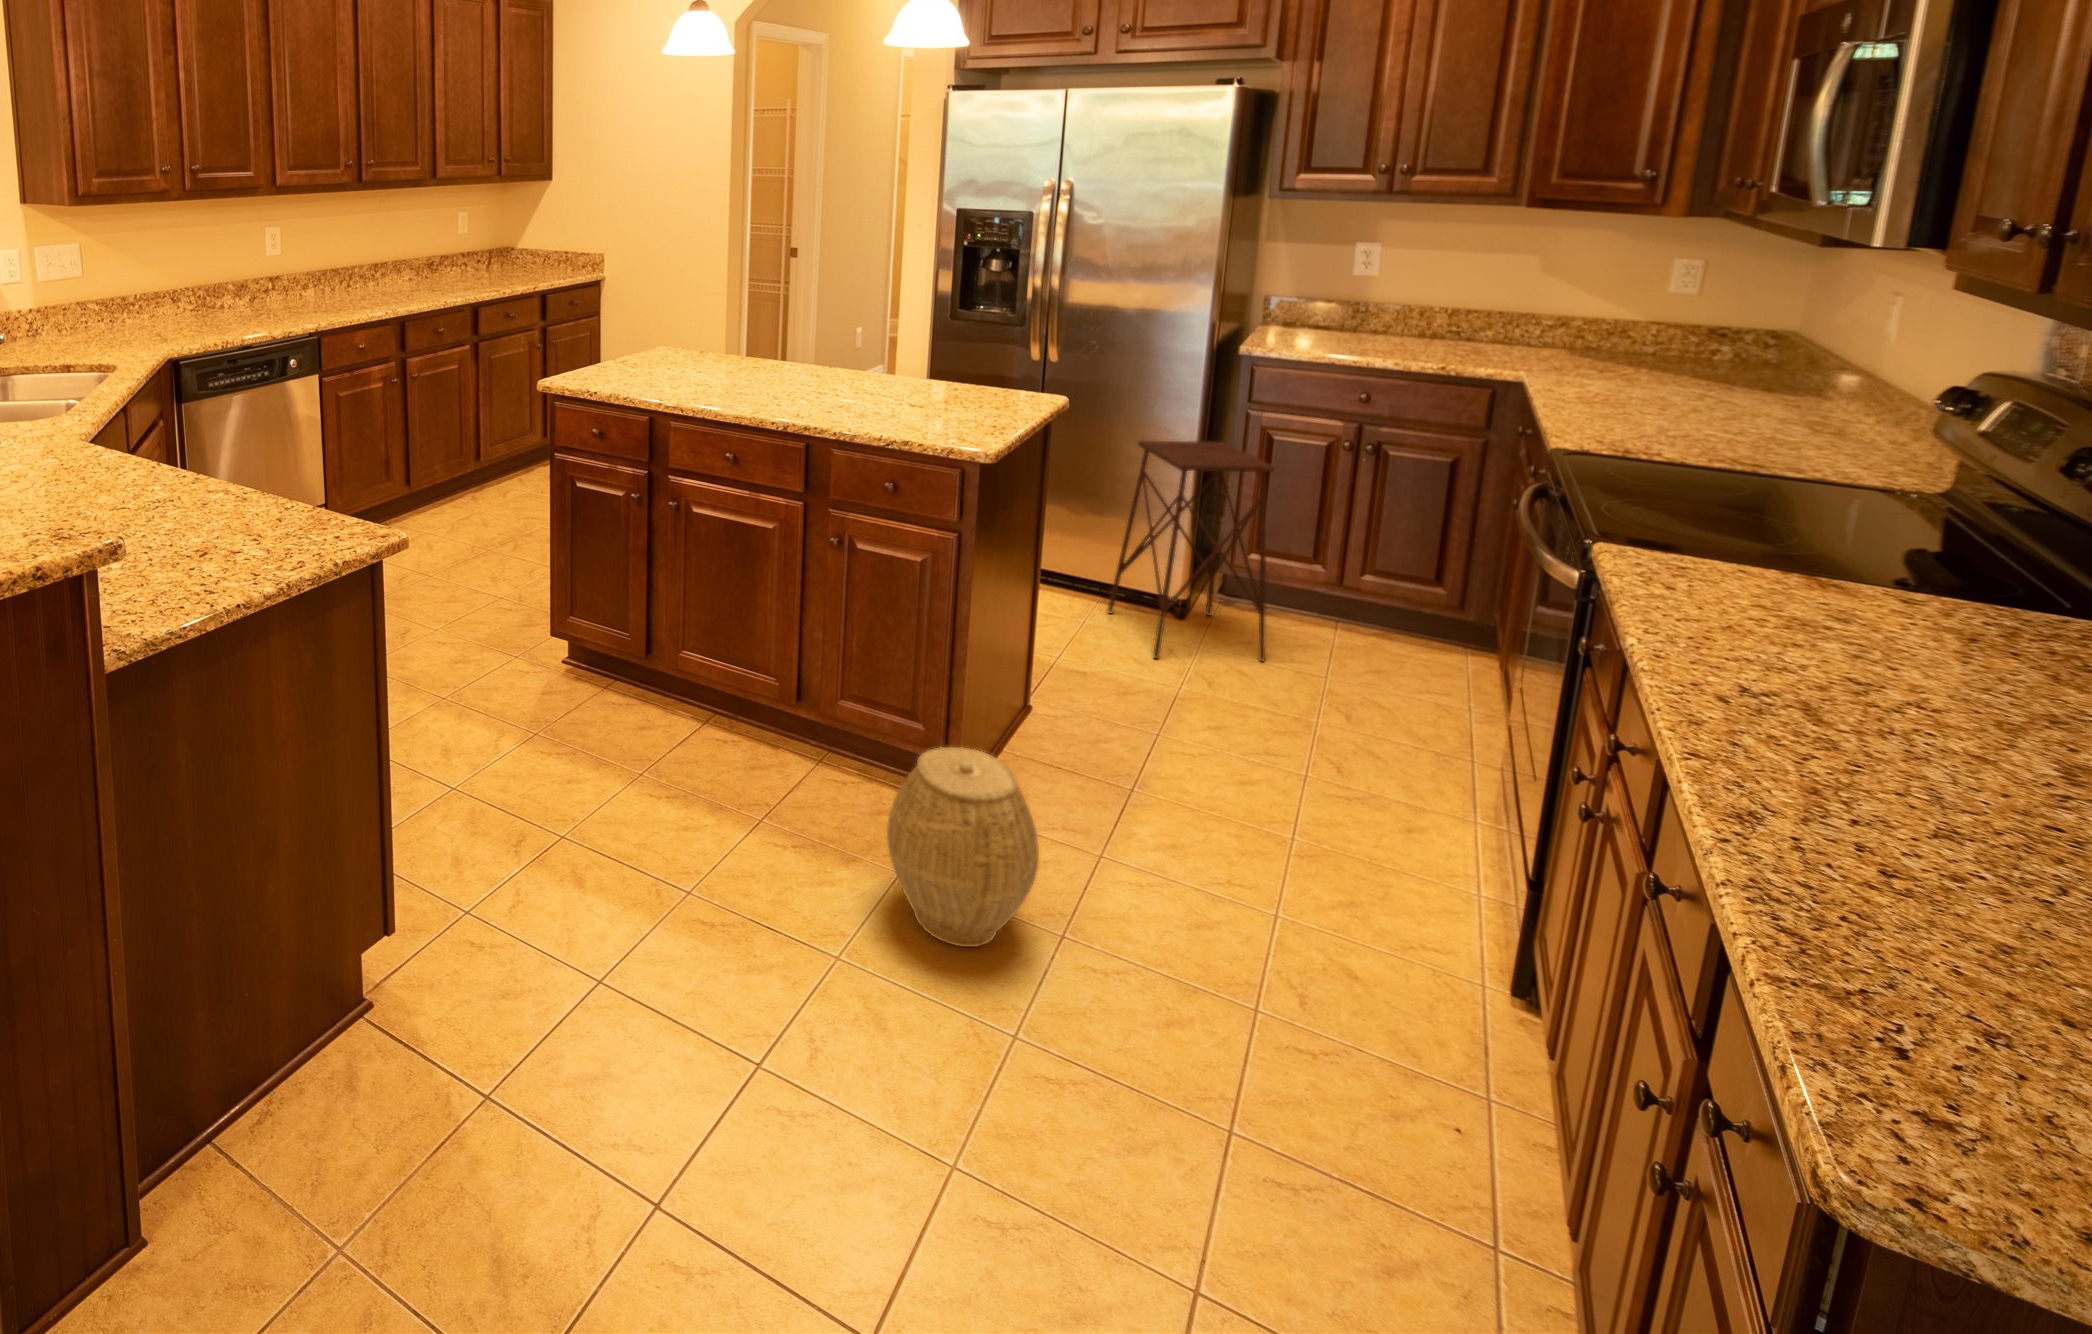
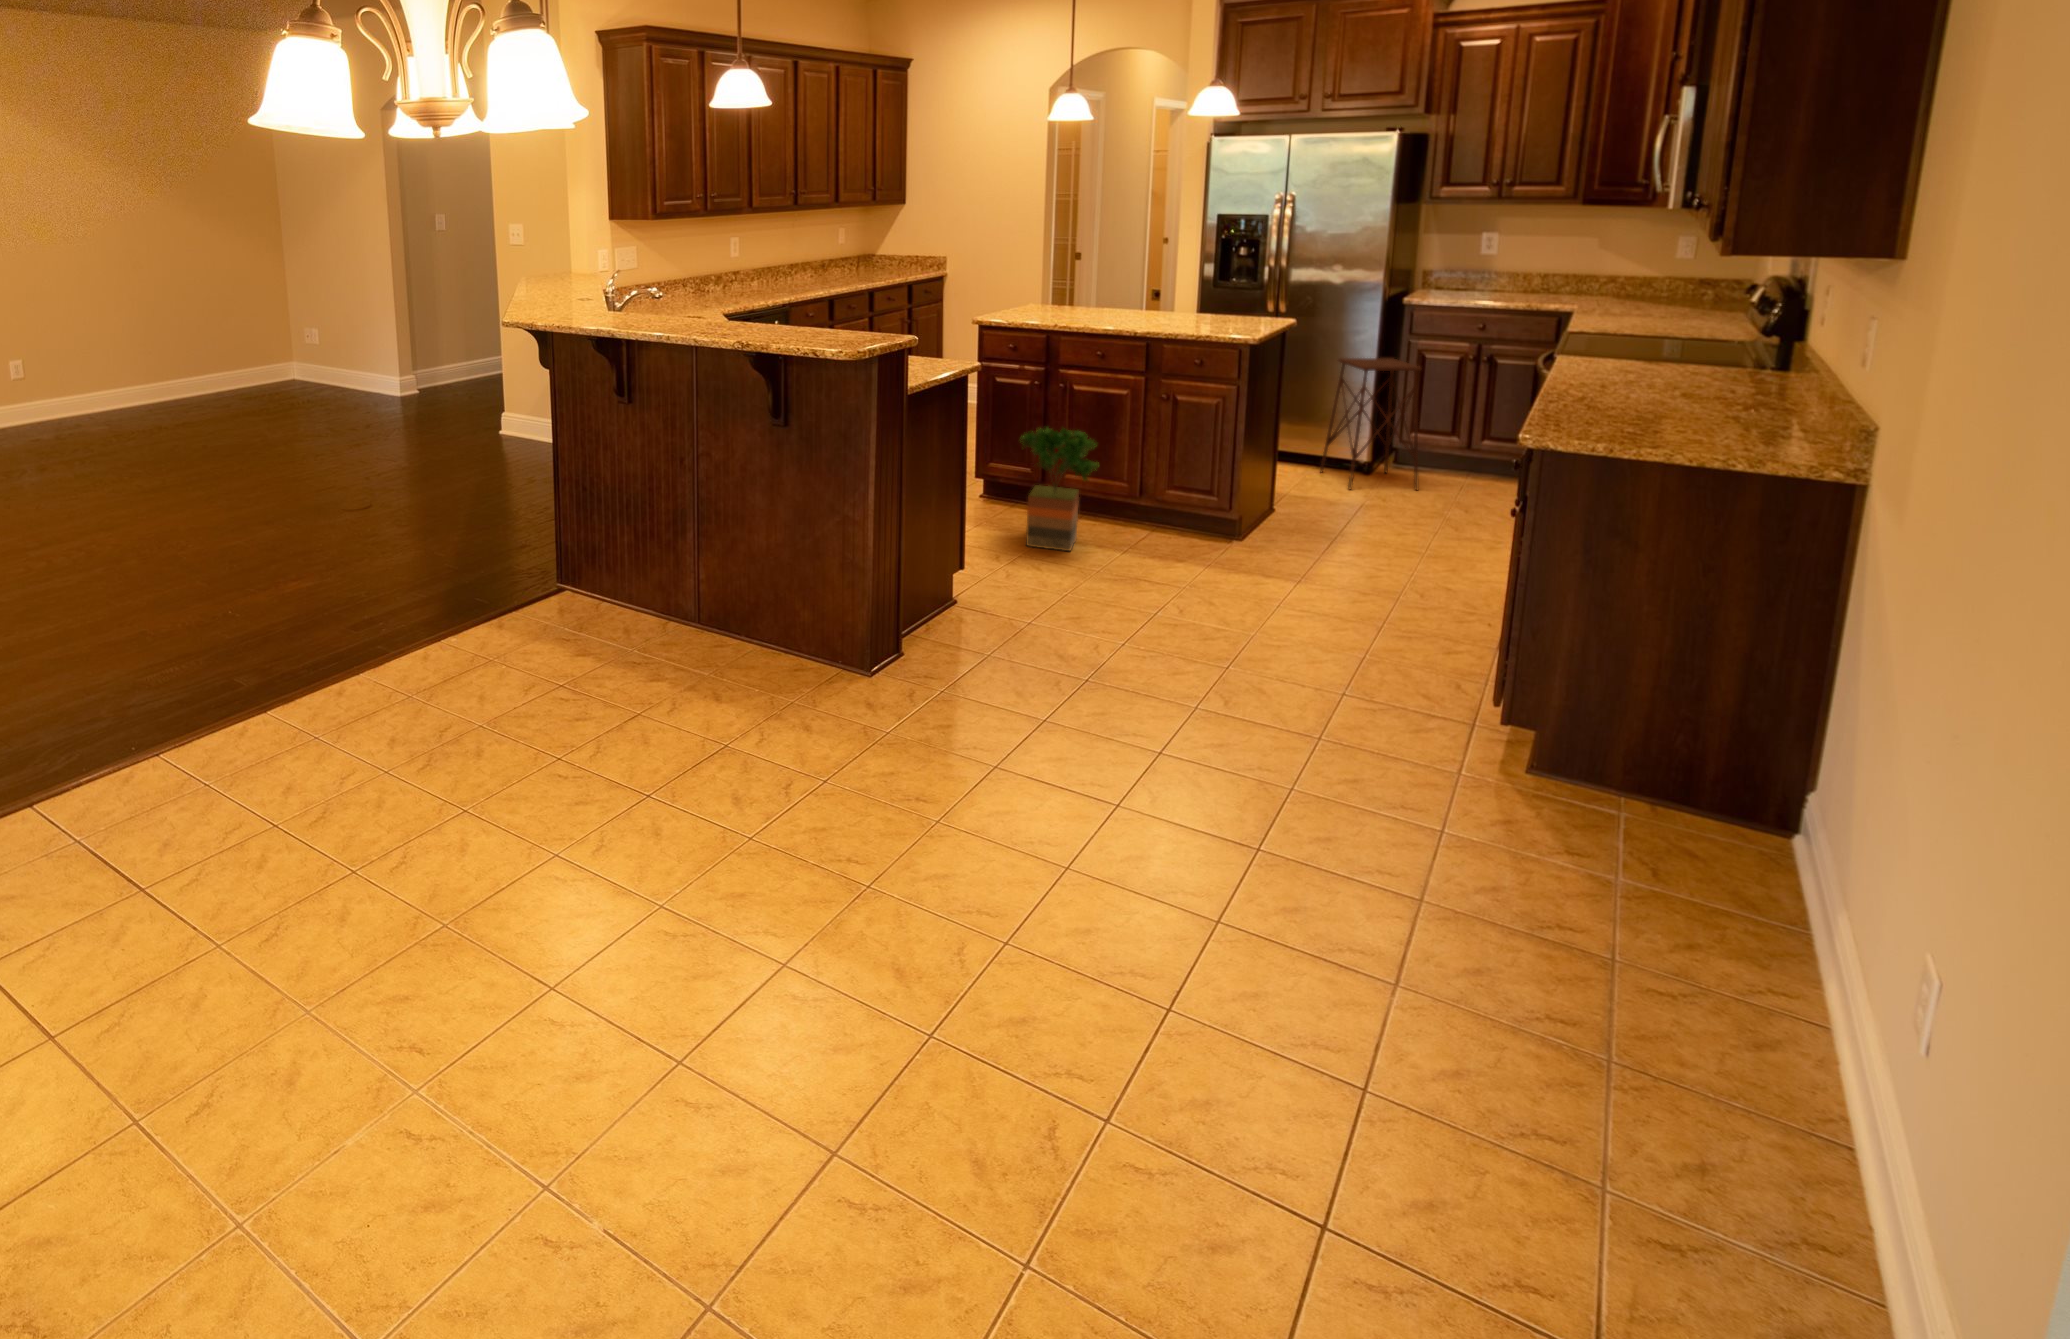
potted tree: none [569,603,712,848] -> present [1022,428,1099,551]
woven basket: present [887,747,1039,947] -> none [1202,483,1281,577]

